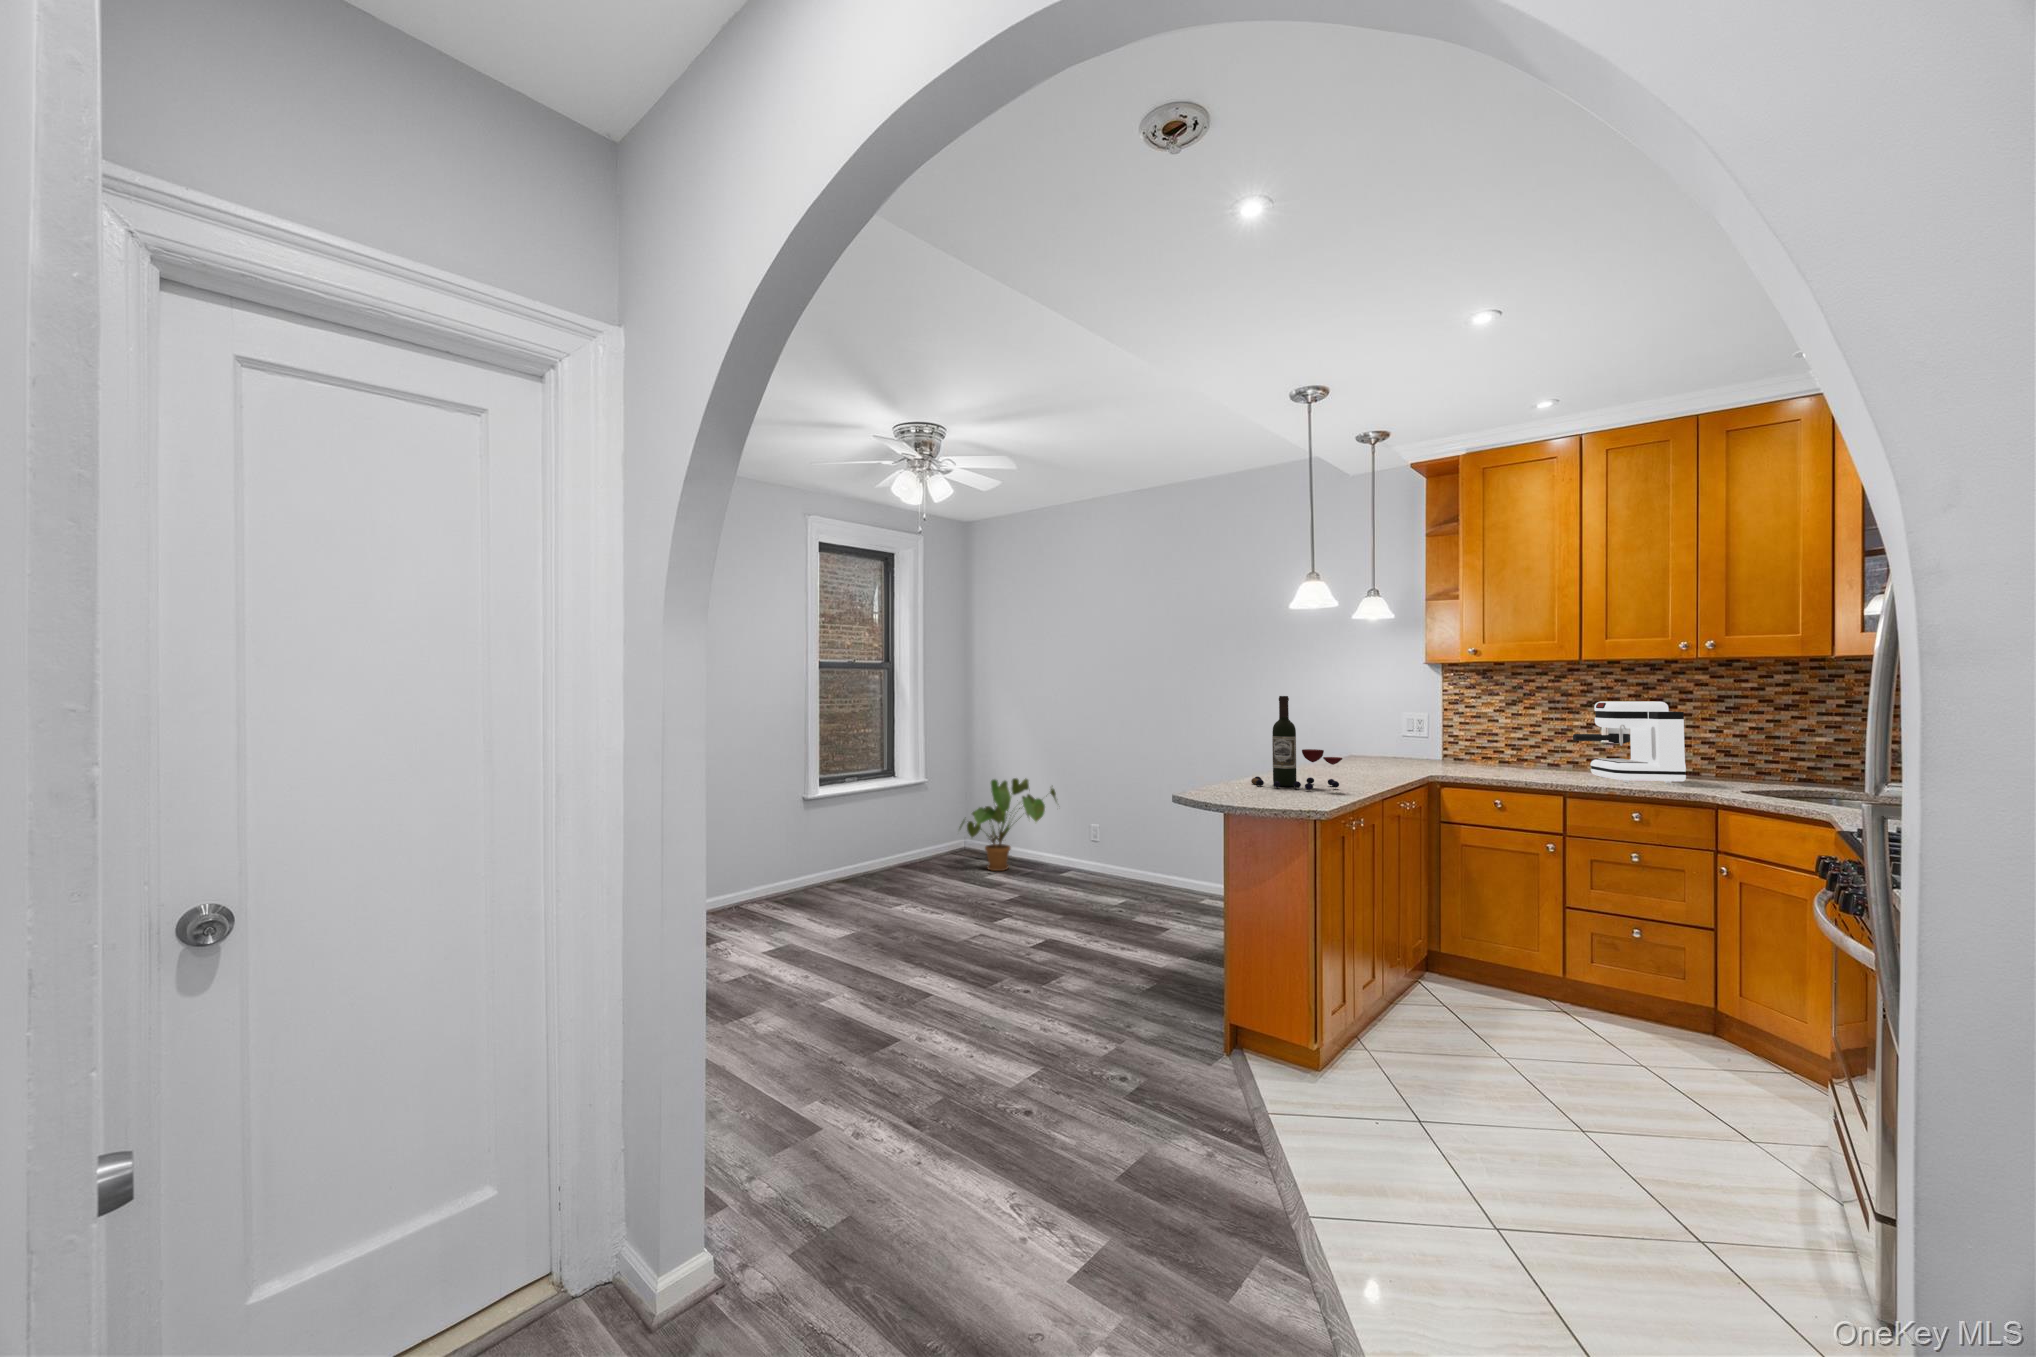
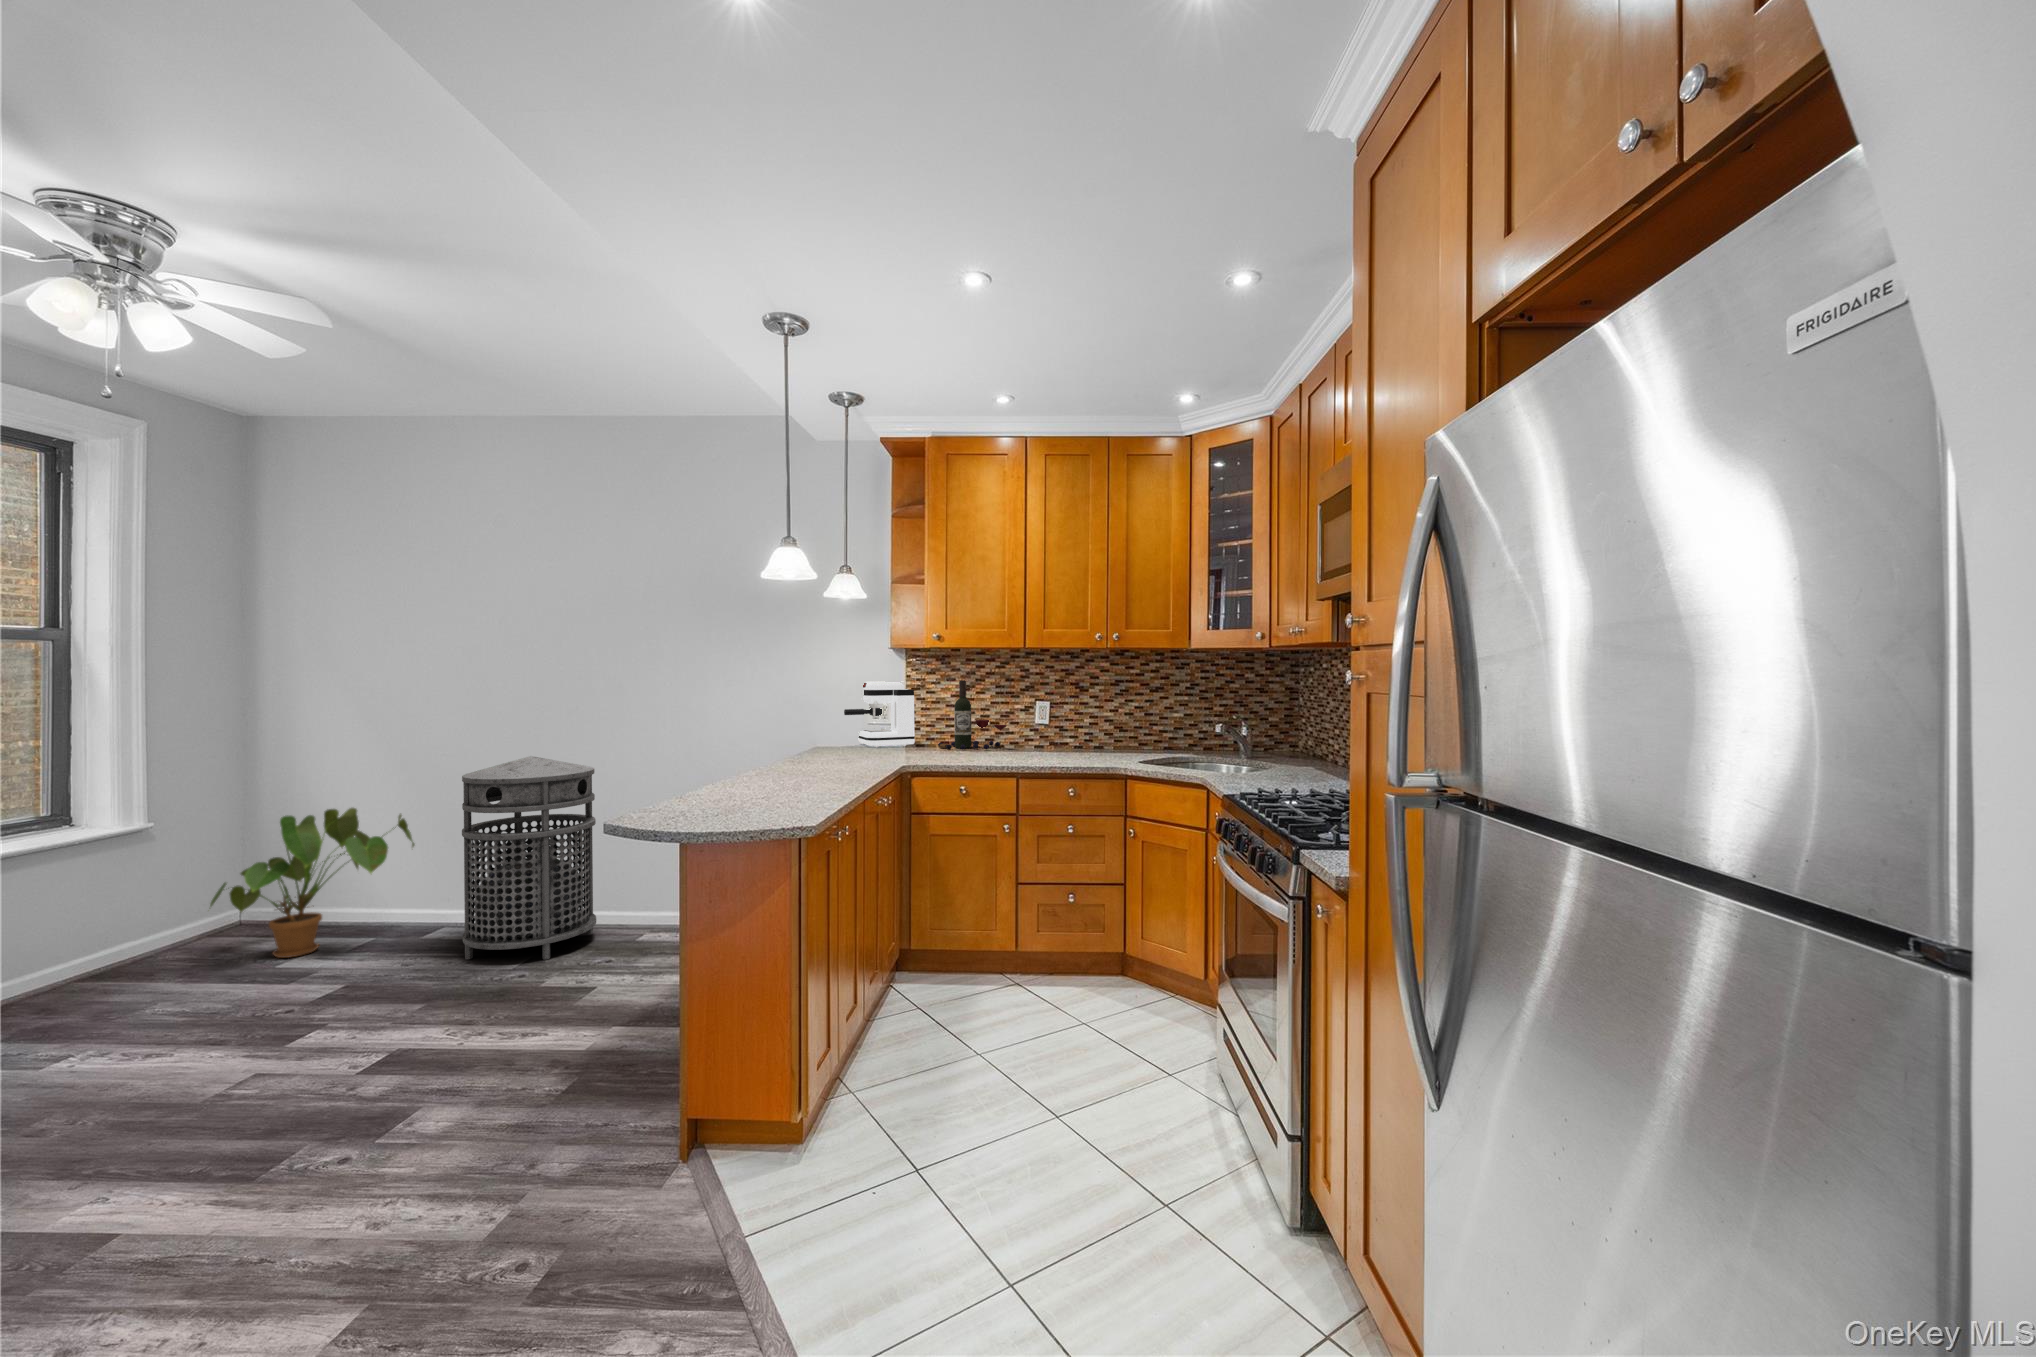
wine bottle: present [1251,696,1342,790] -> present [938,680,1007,749]
coffee maker: present [1573,701,1686,783] -> present [844,681,915,747]
trash can: none [1087,749,1173,901] -> present [462,756,596,960]

